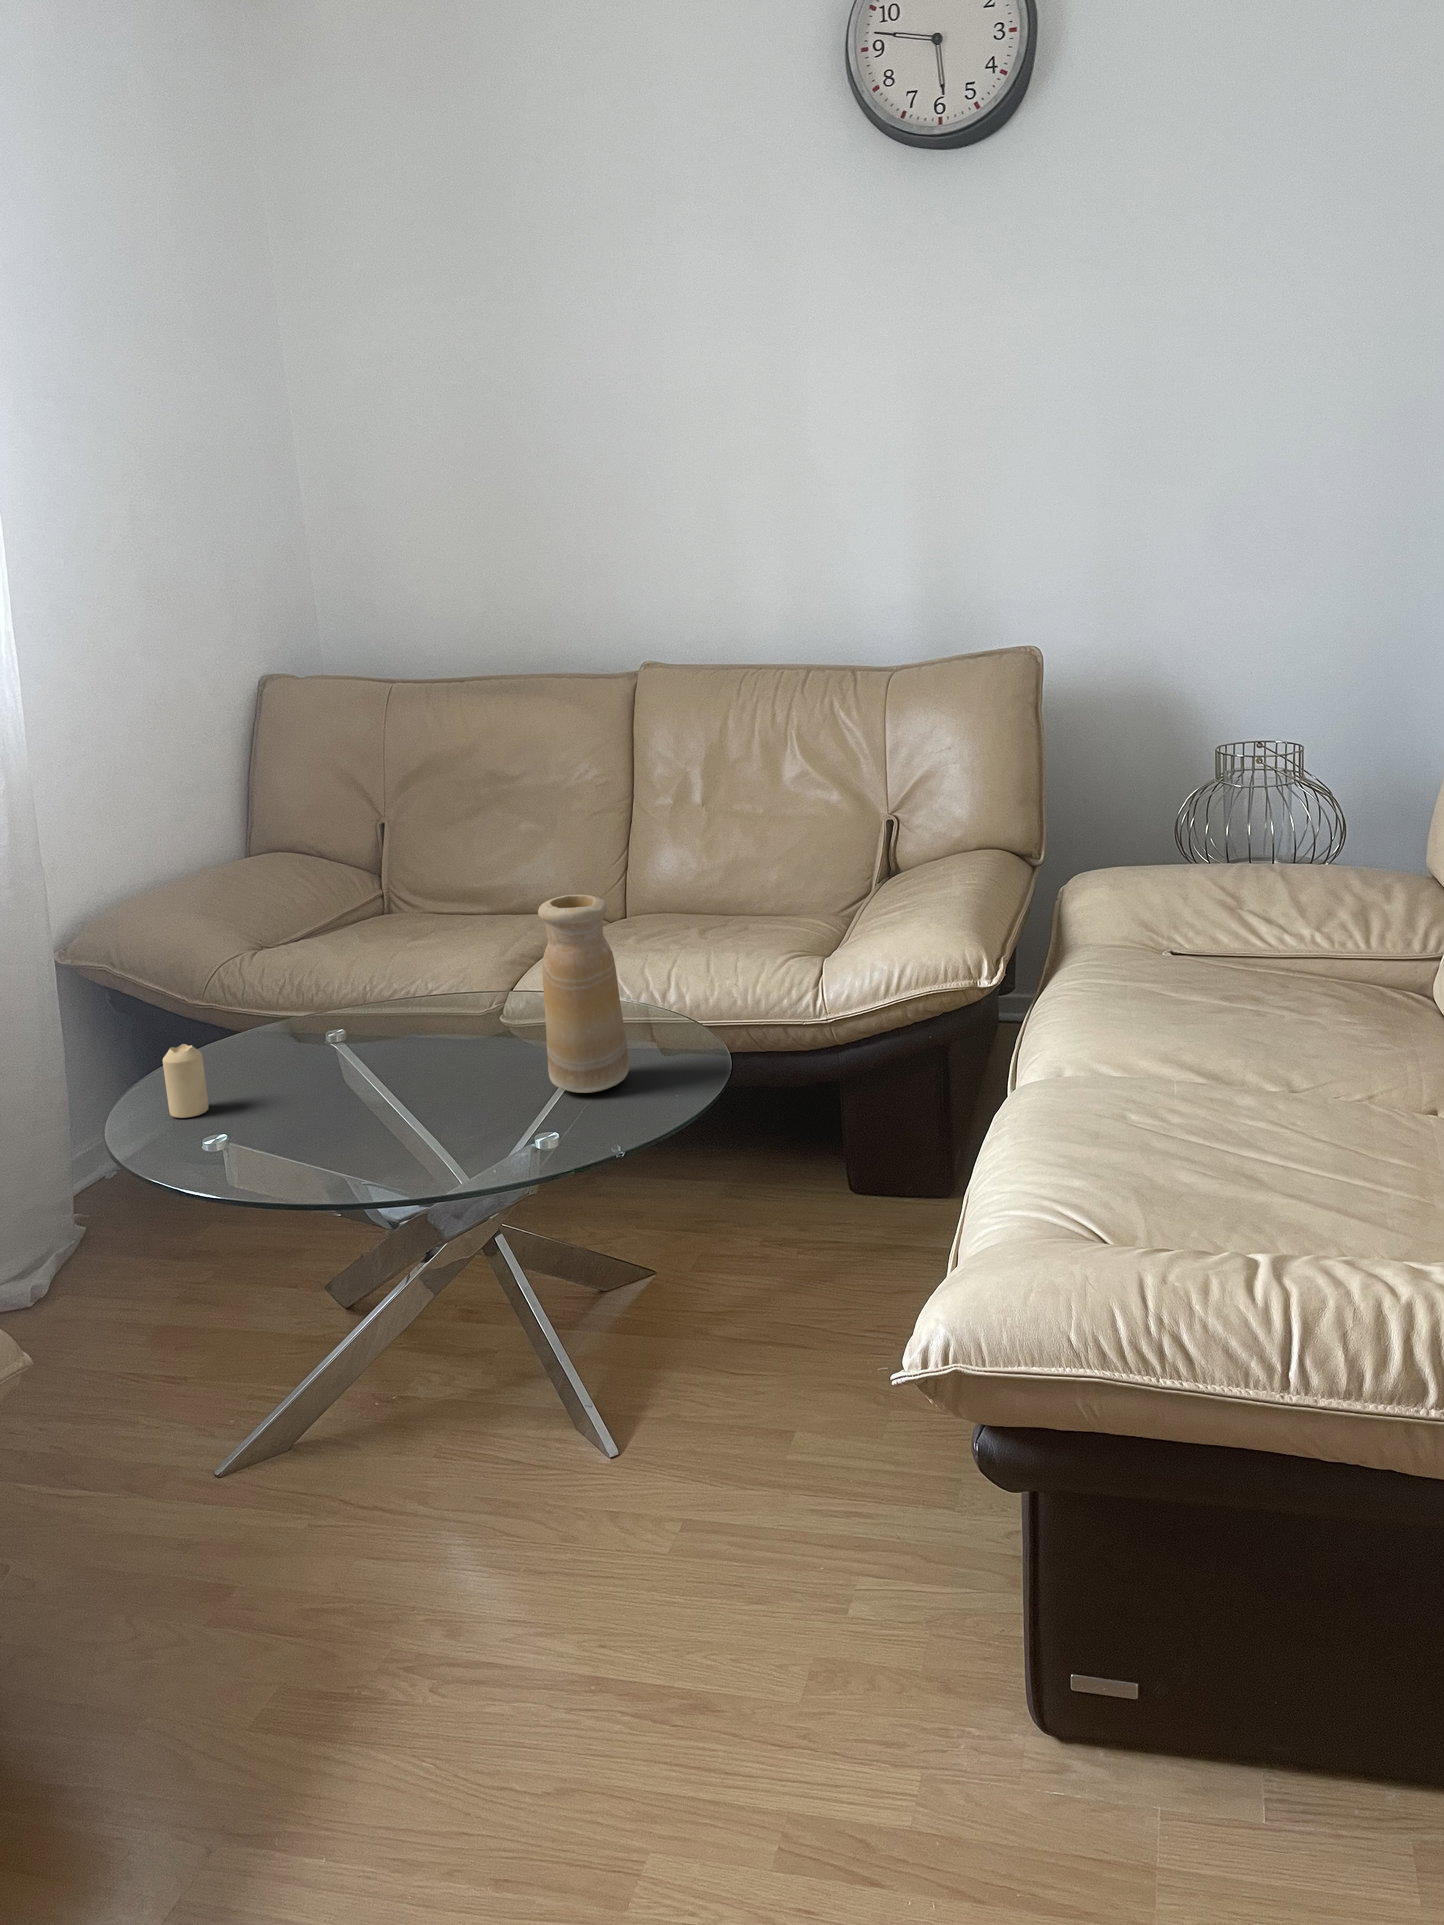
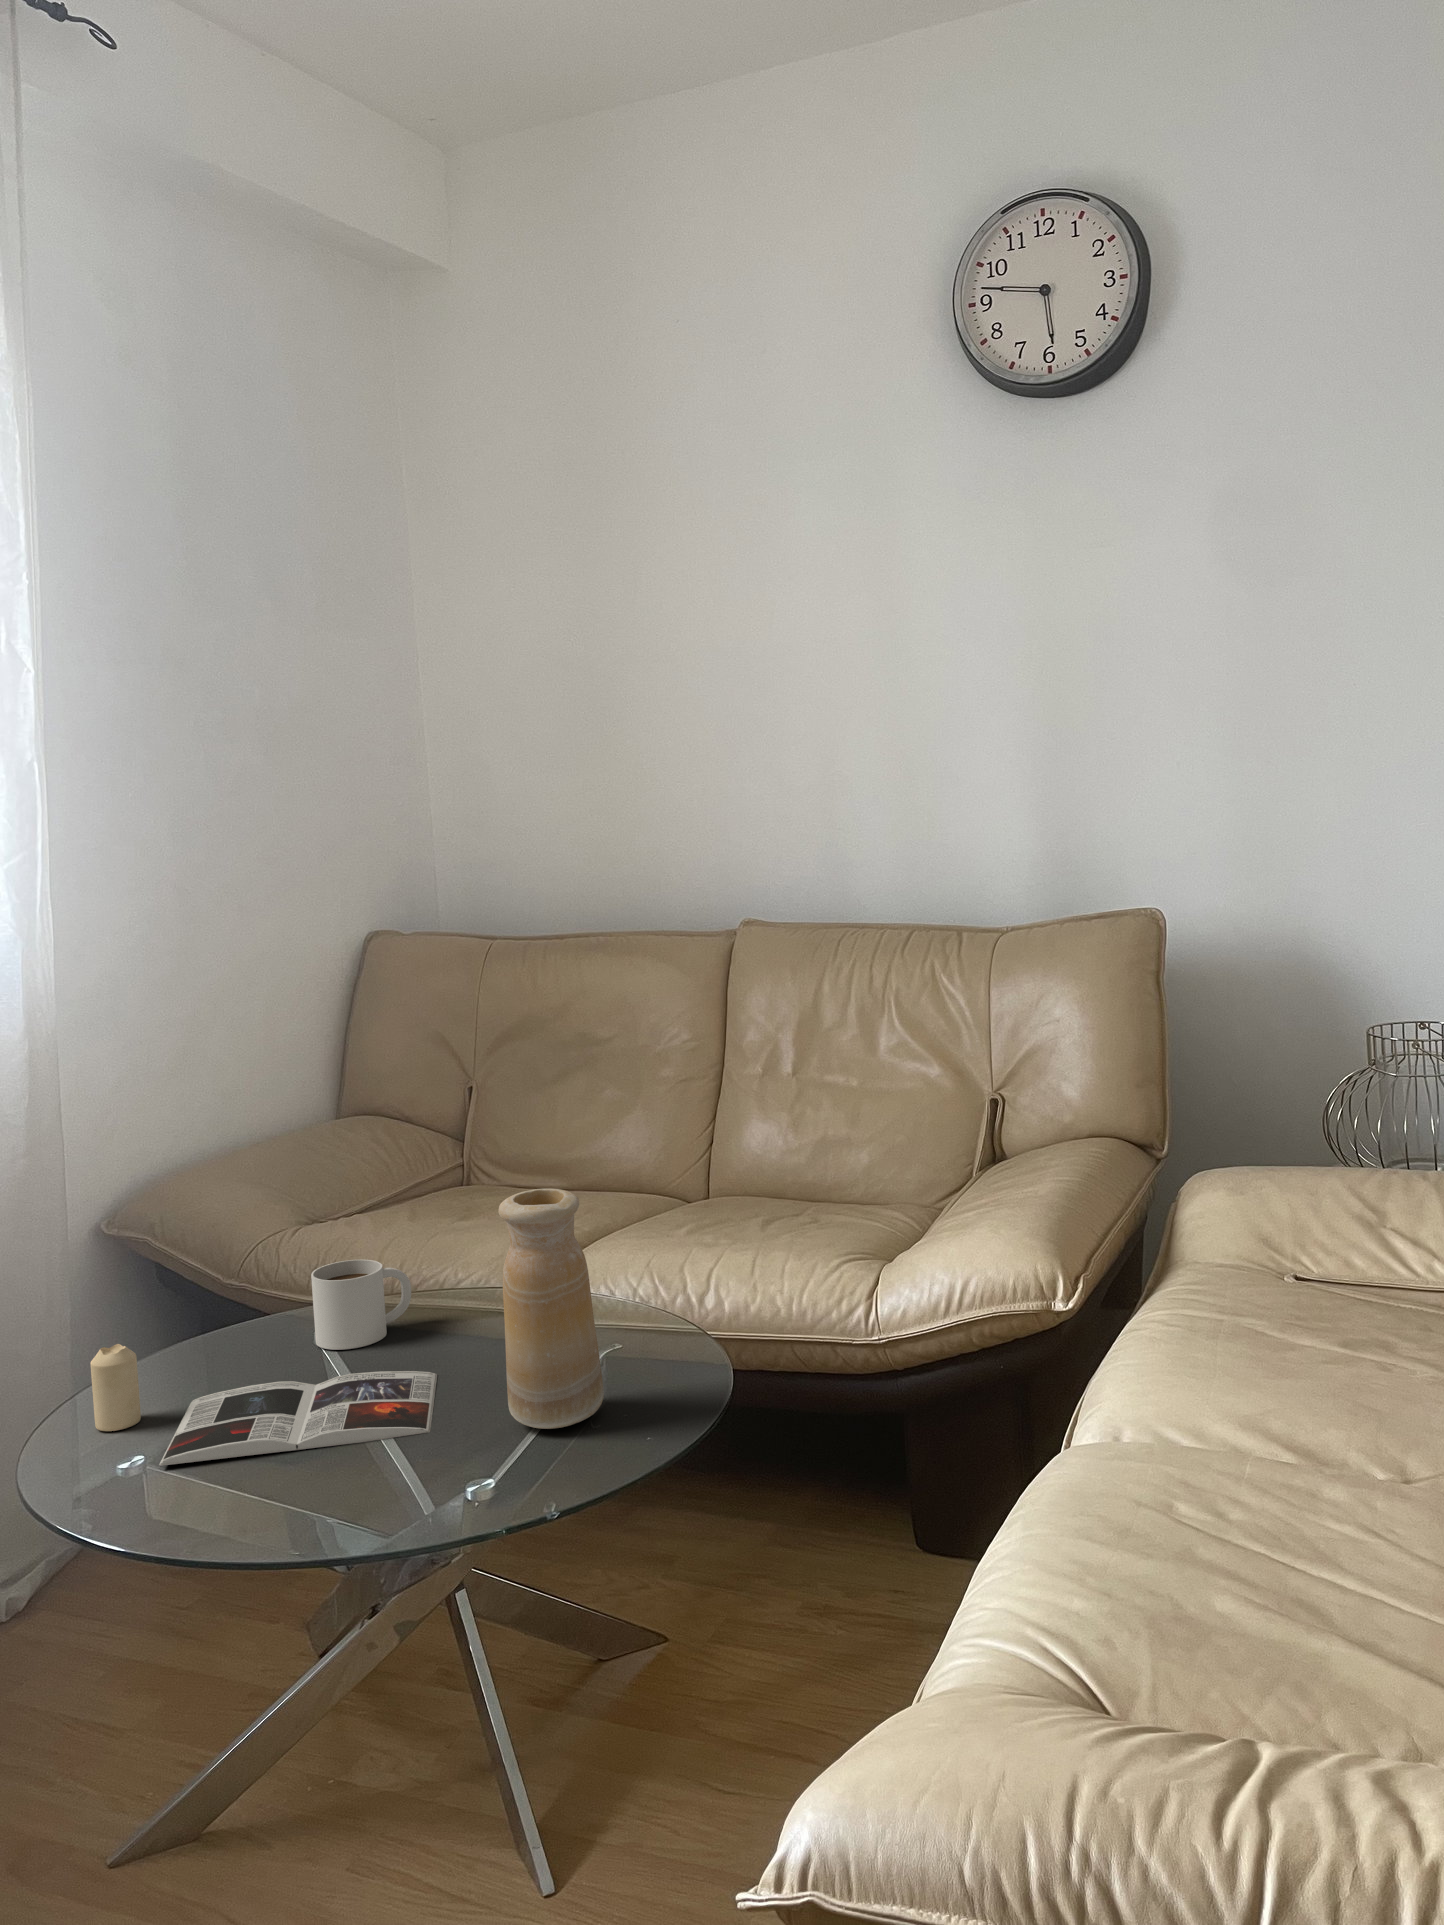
mug: none [328,969,413,1047] -> present [311,1260,411,1350]
magazine: none [250,1058,484,1139] -> present [159,1371,437,1466]

